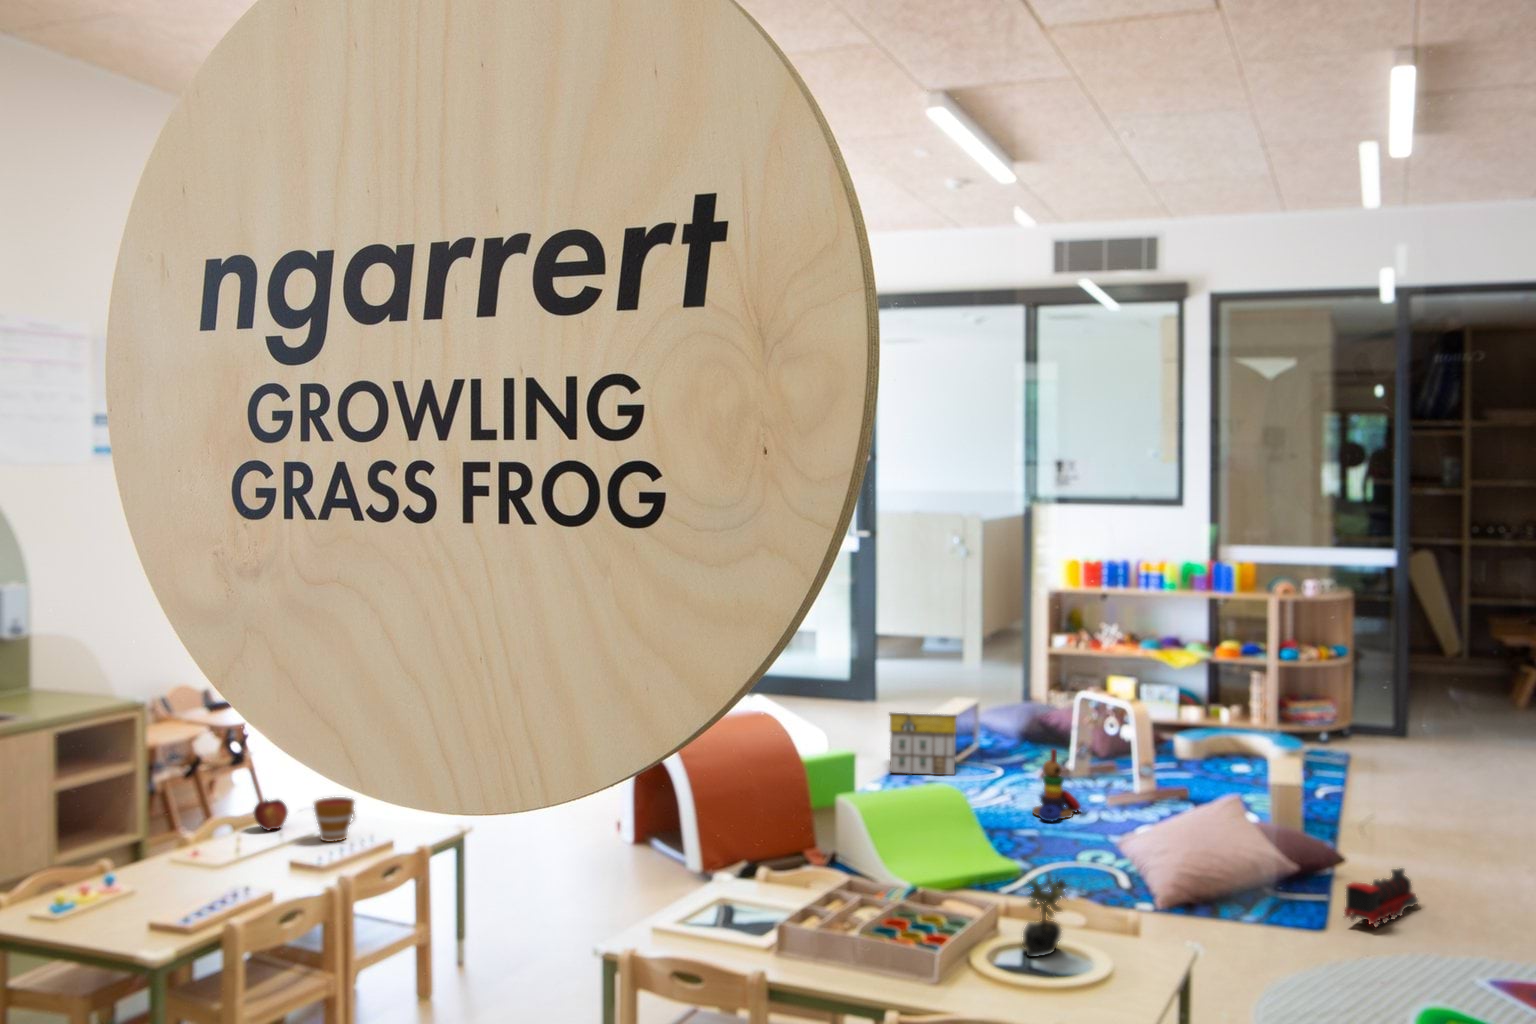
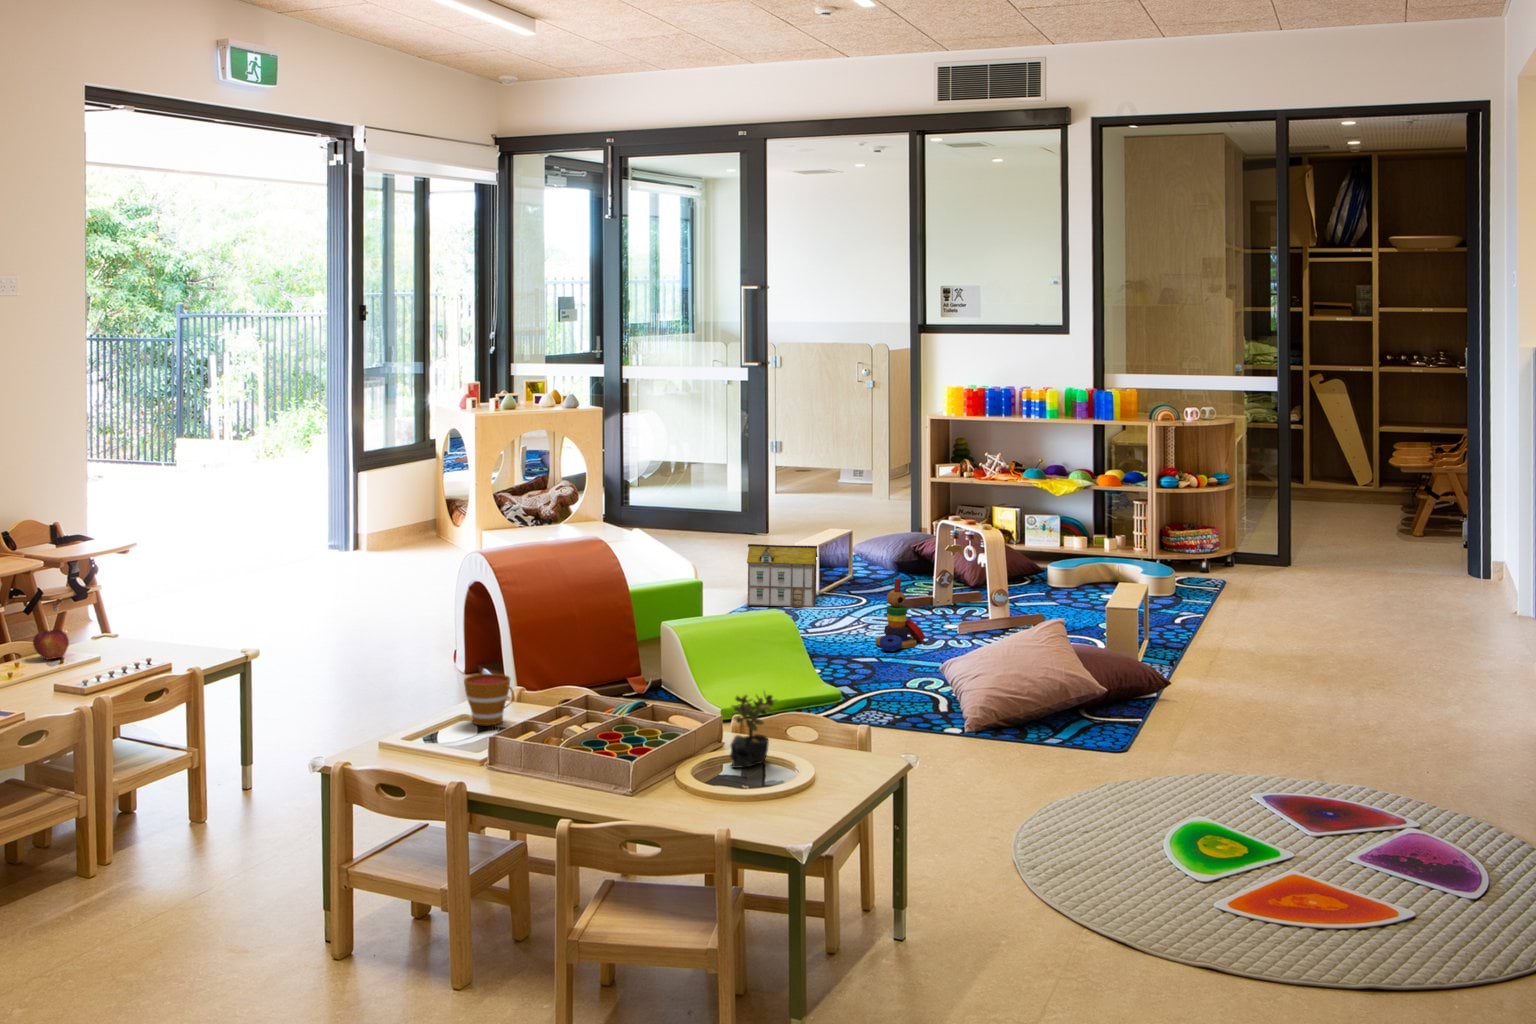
cup: present [314,797,355,842] -> present [464,674,514,726]
toy train: present [1345,868,1418,927] -> none [1138,691,1221,749]

